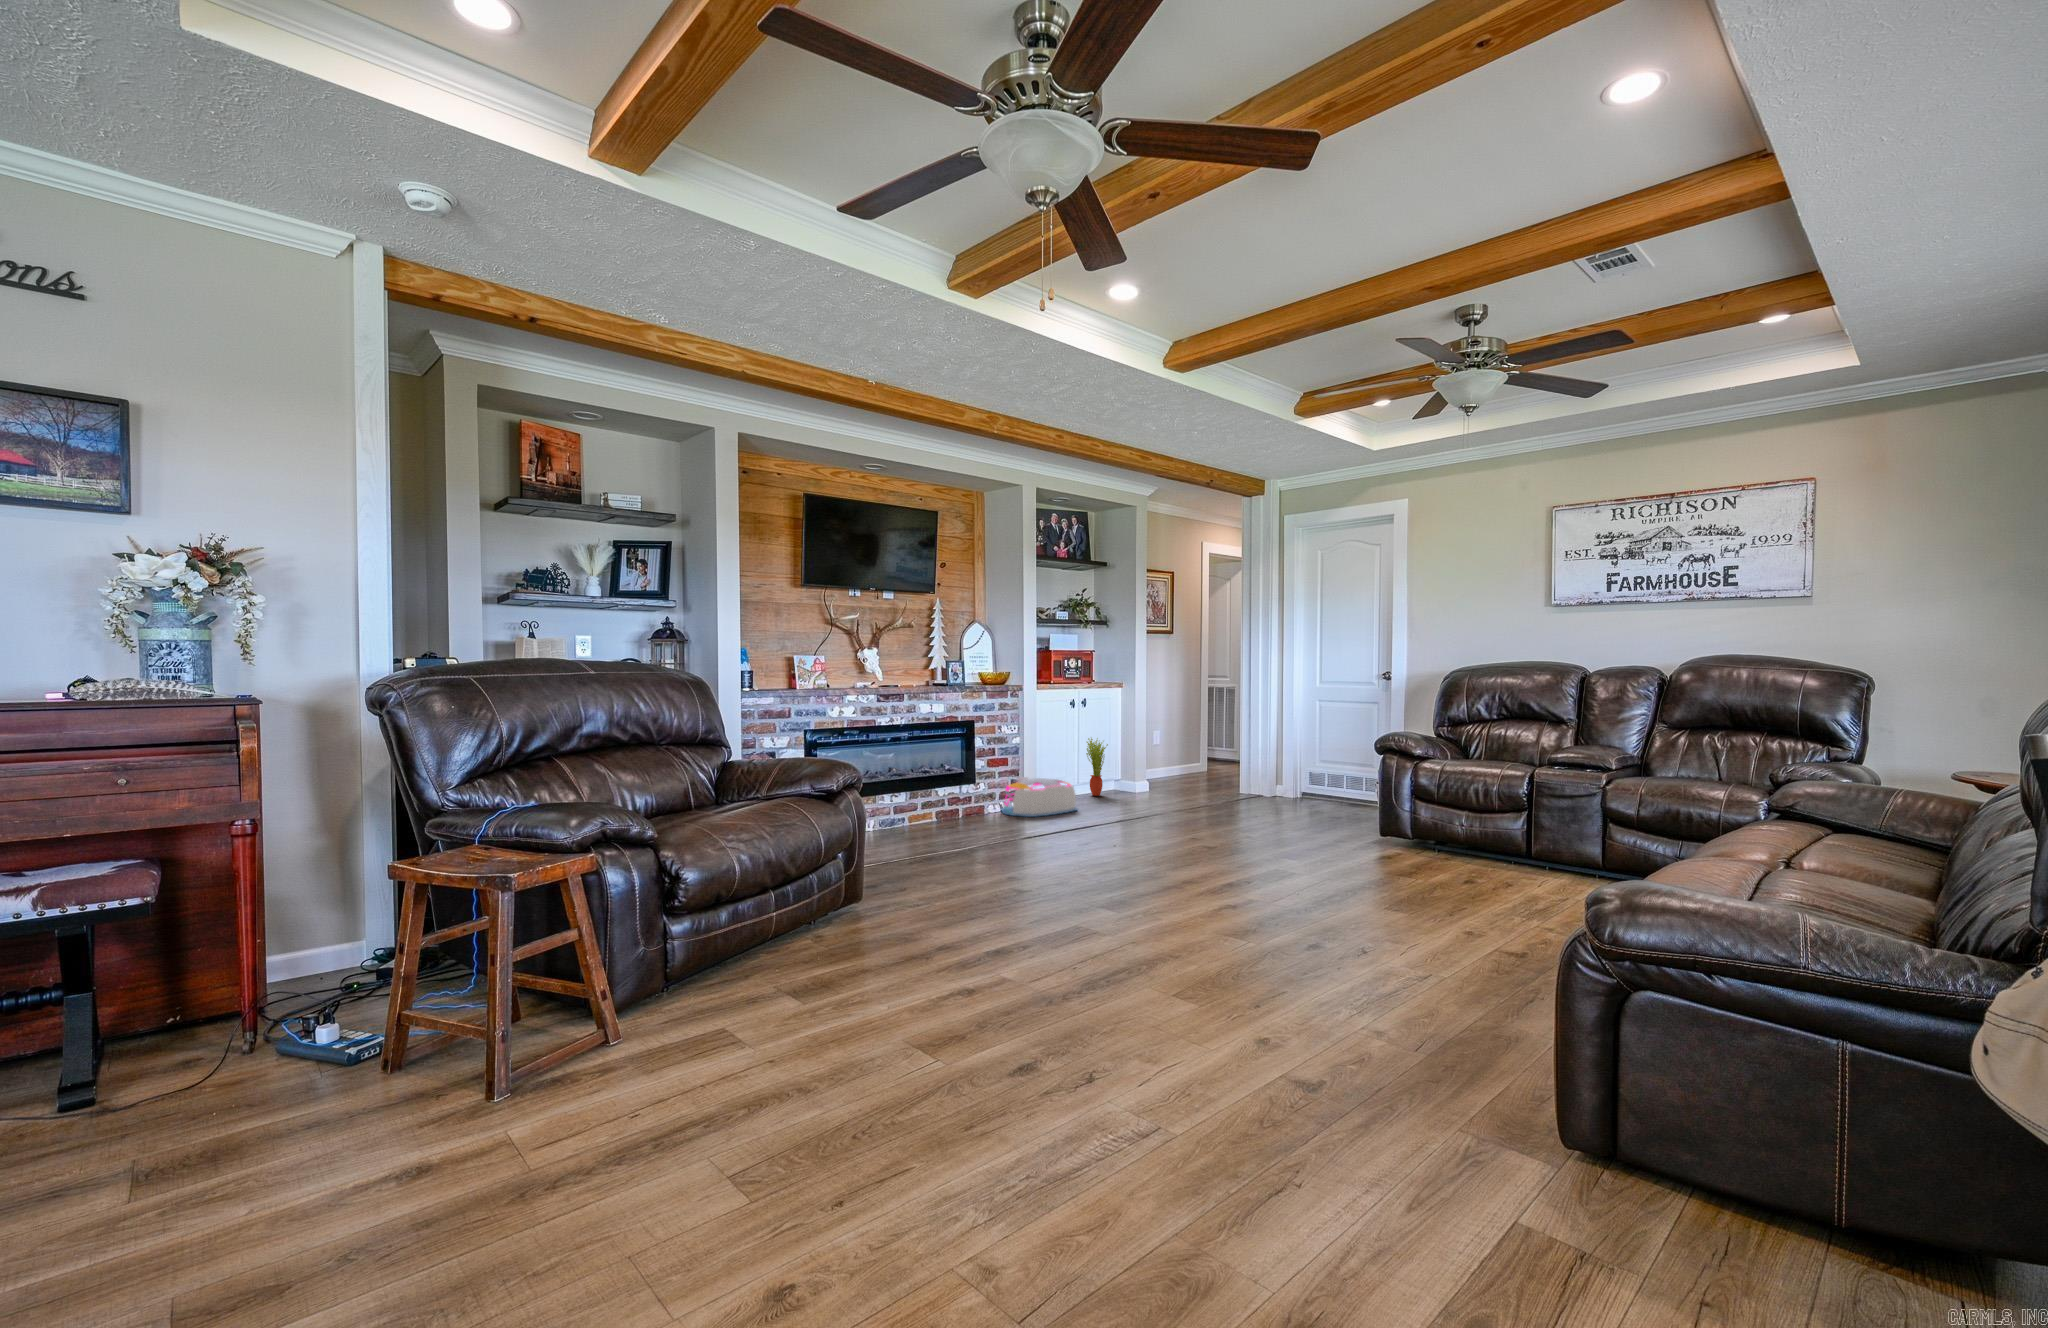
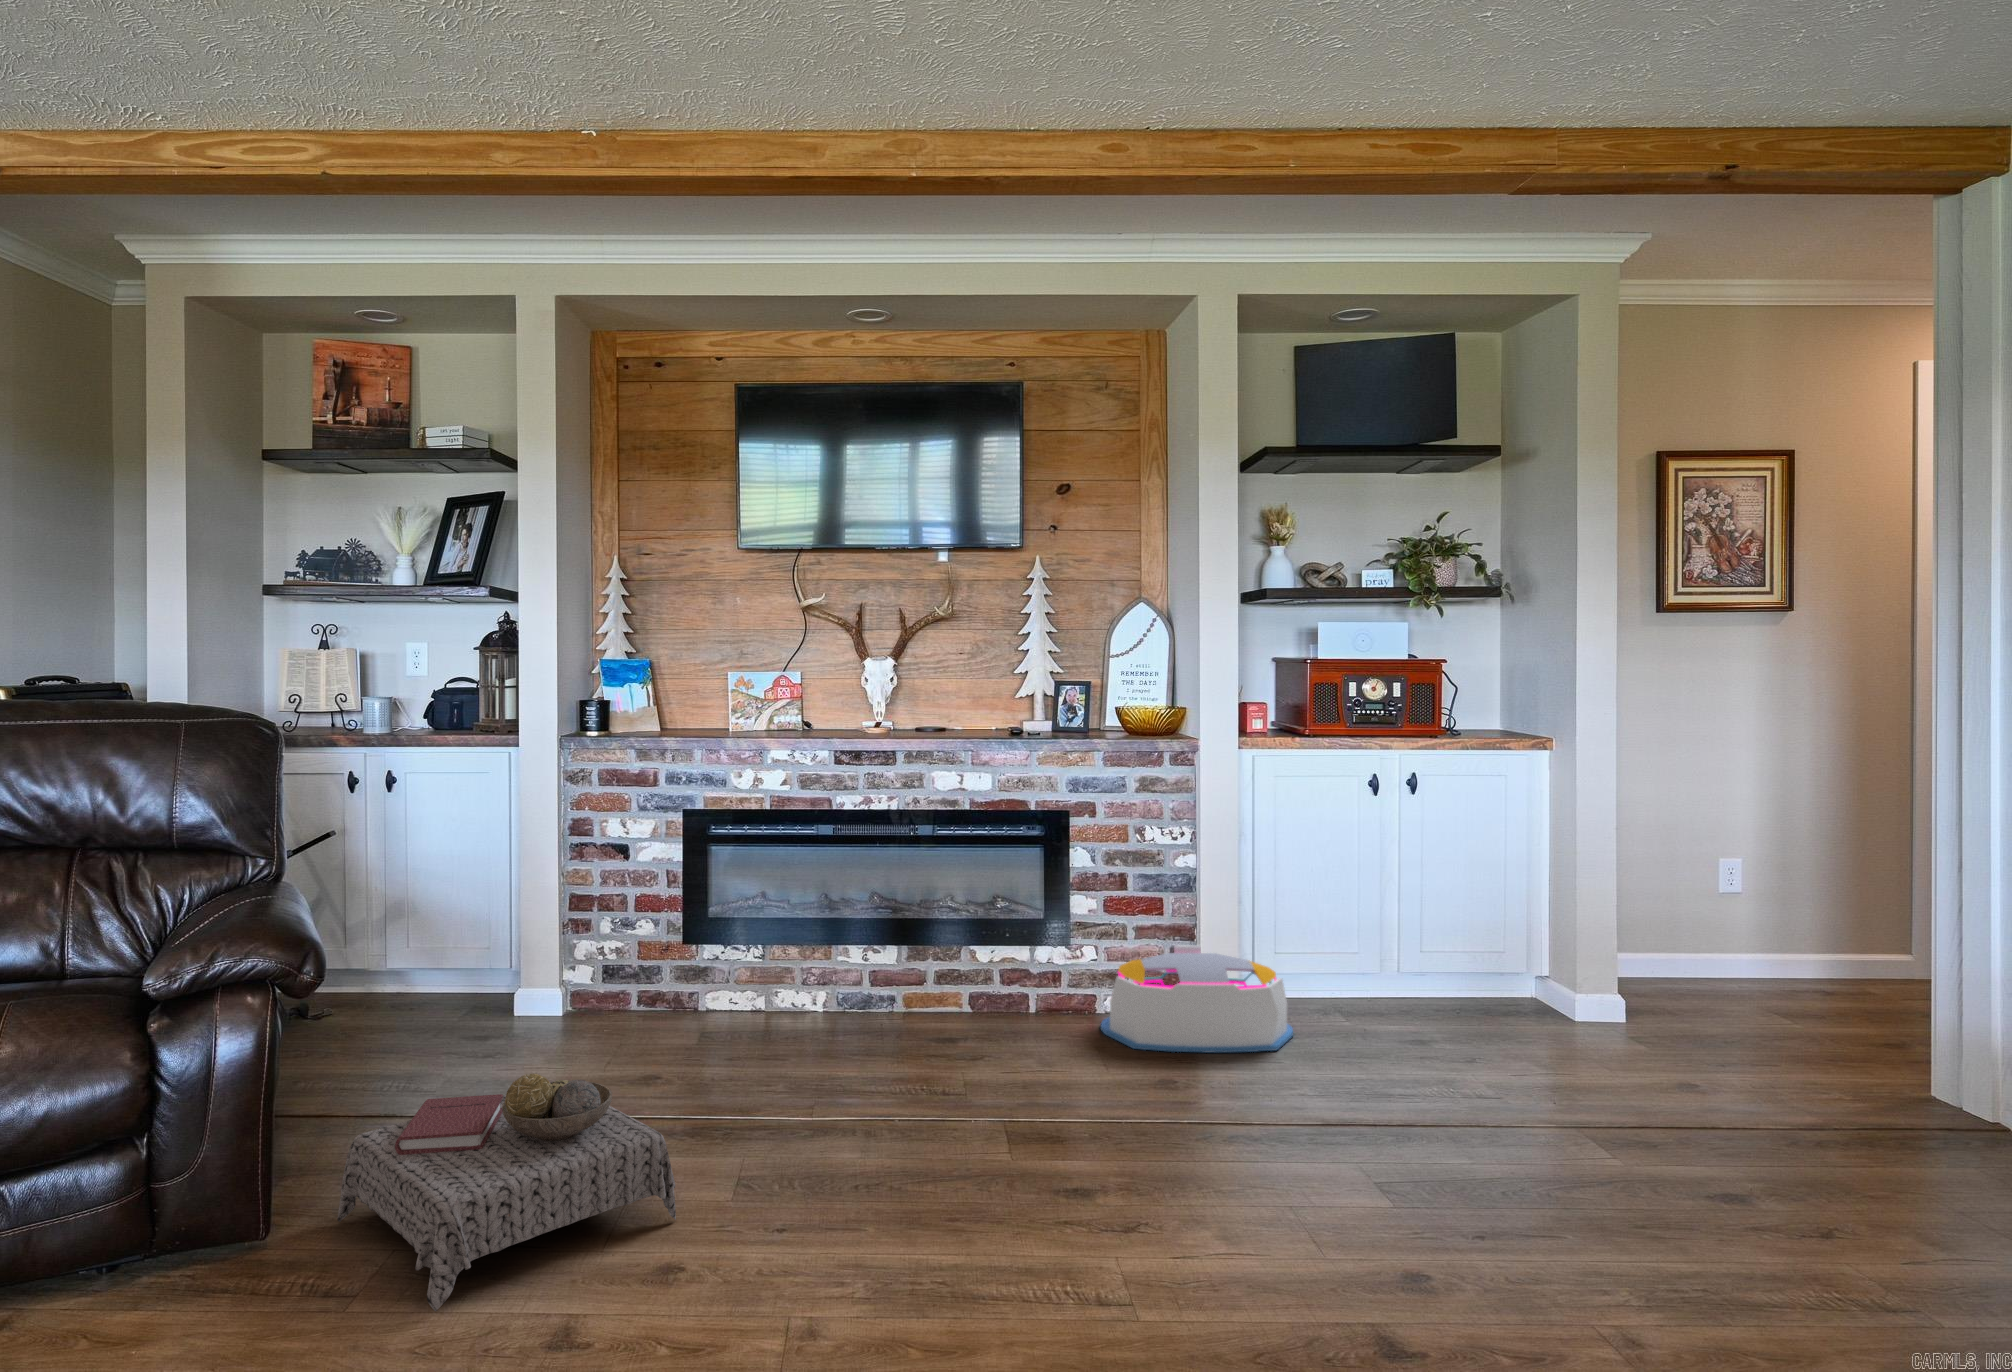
potted plant: present [1086,738,1108,796] -> none [1400,865,1466,1009]
ottoman: none [896,814,1012,892] -> present [338,1074,676,1311]

